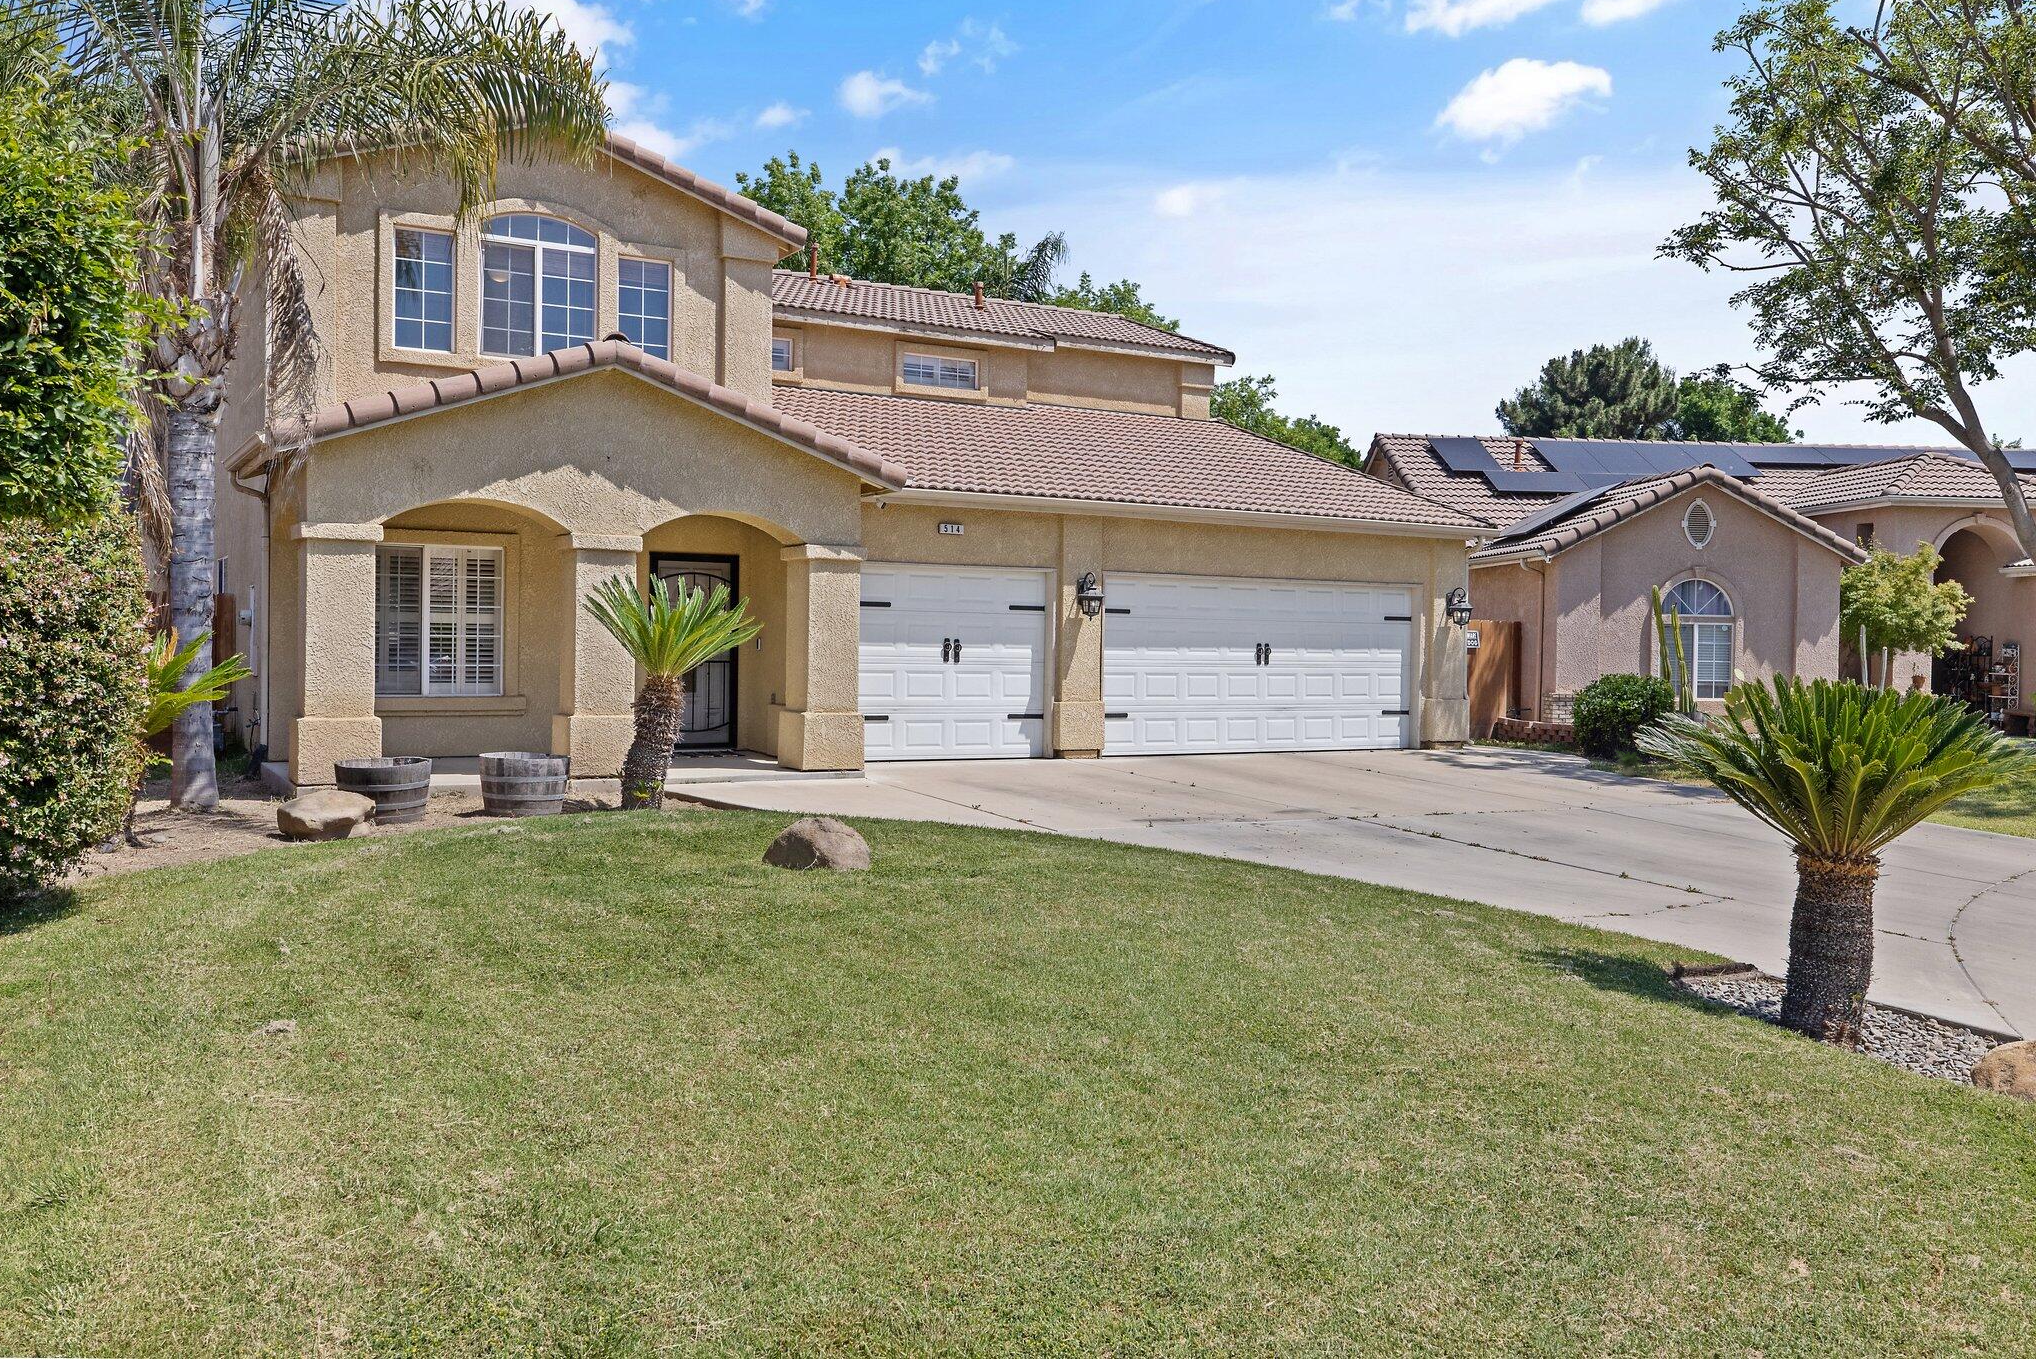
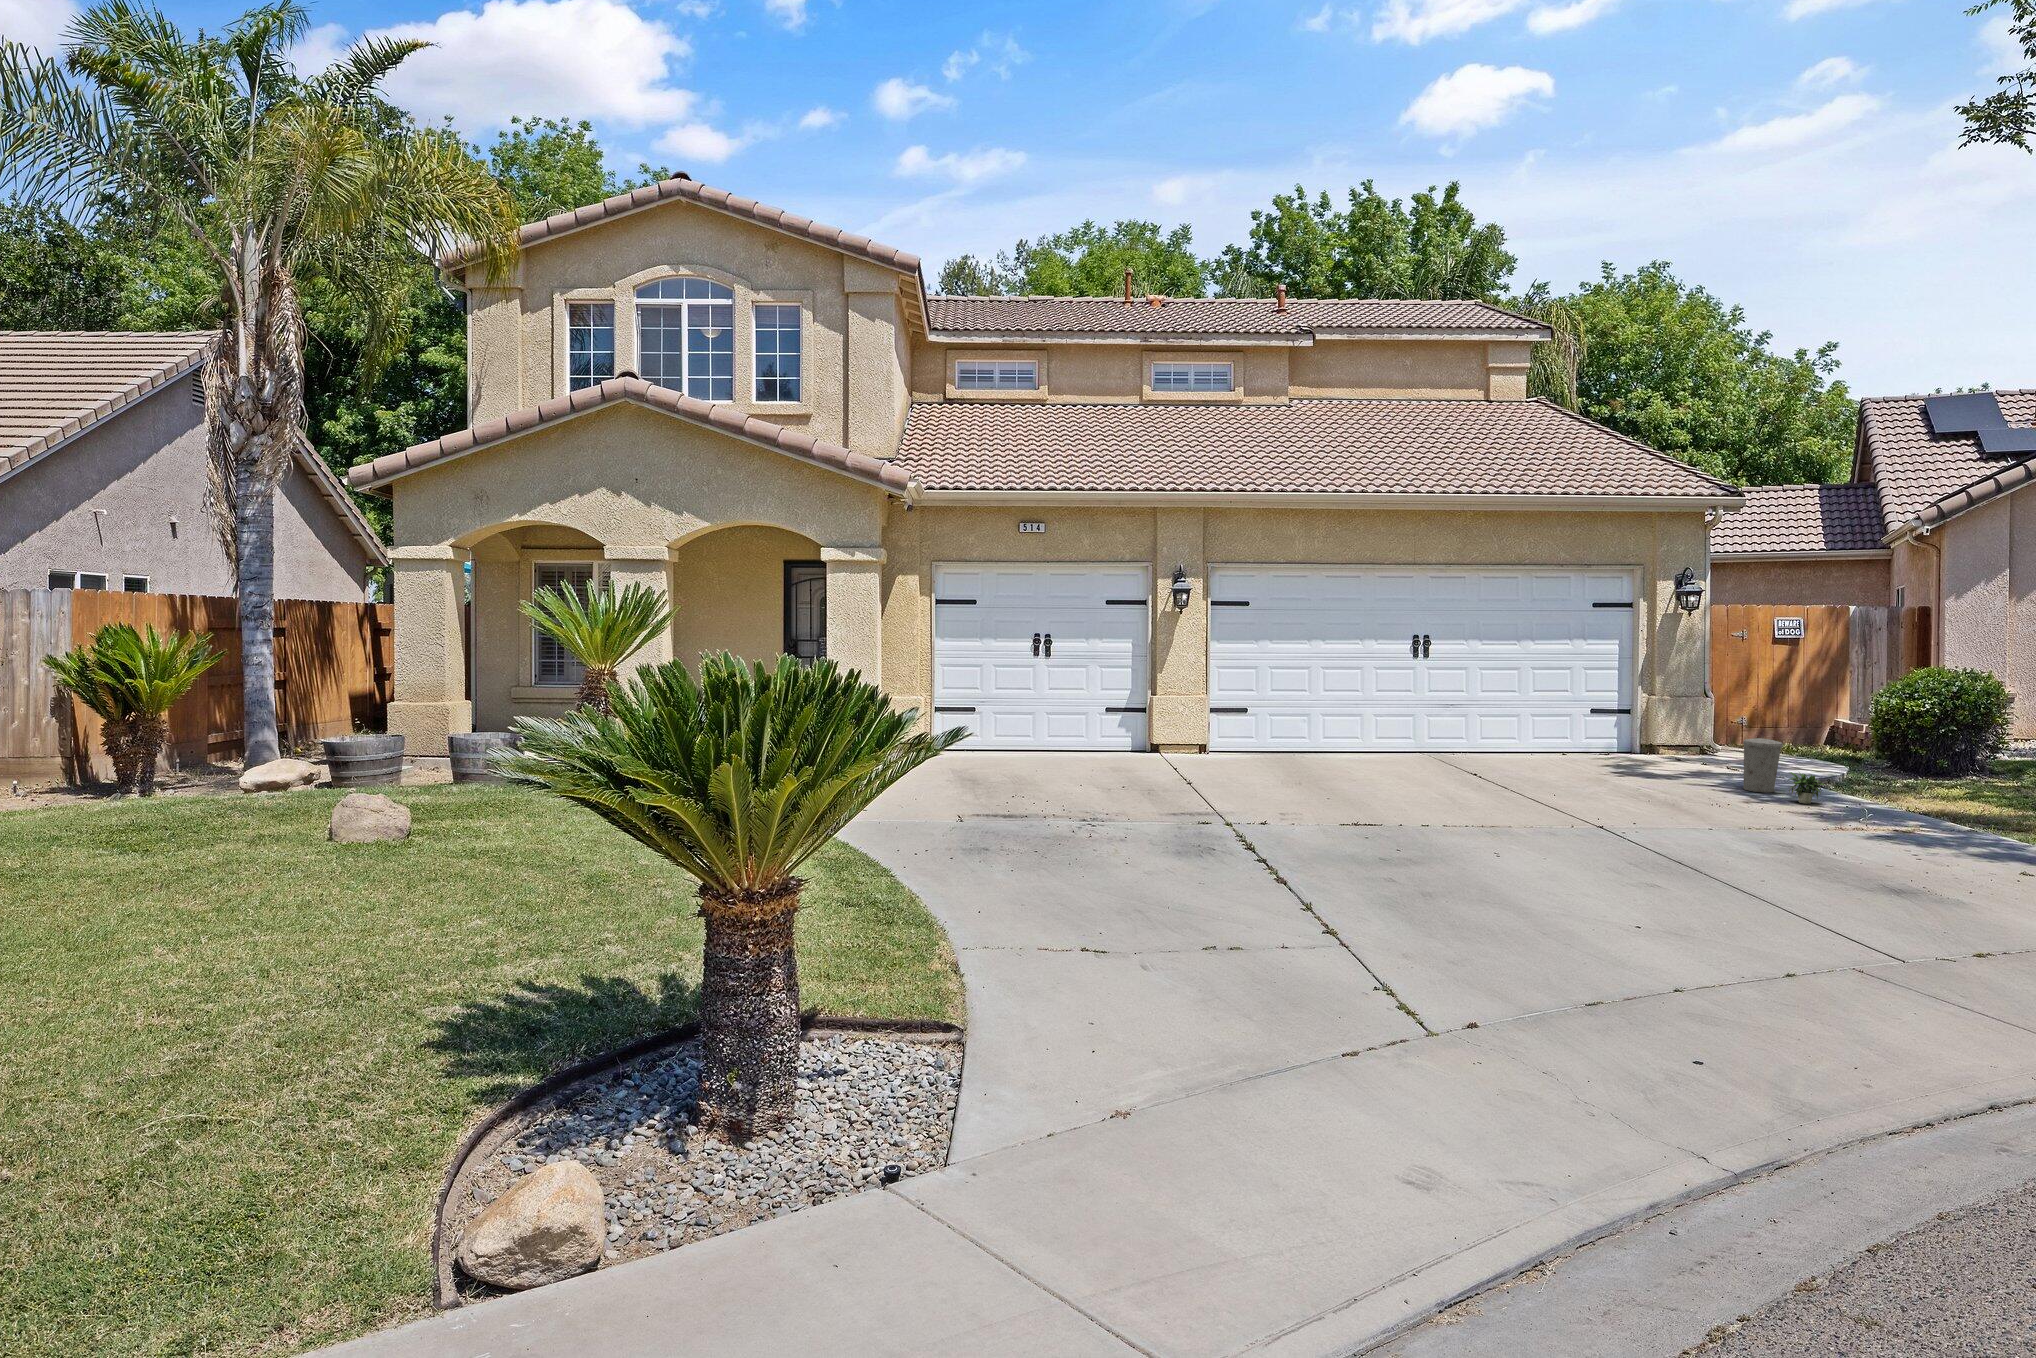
trash can: none [1567,726,1597,770] -> present [1743,738,1783,793]

